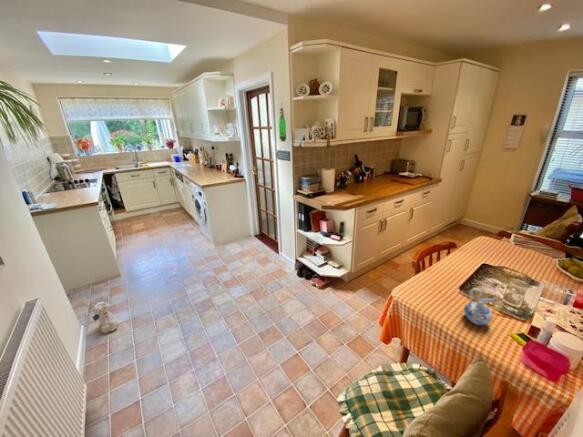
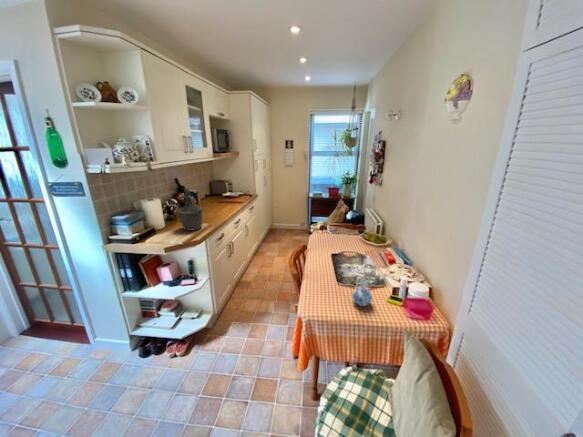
bottle: none [342,163,362,199] -> present [178,189,202,231]

